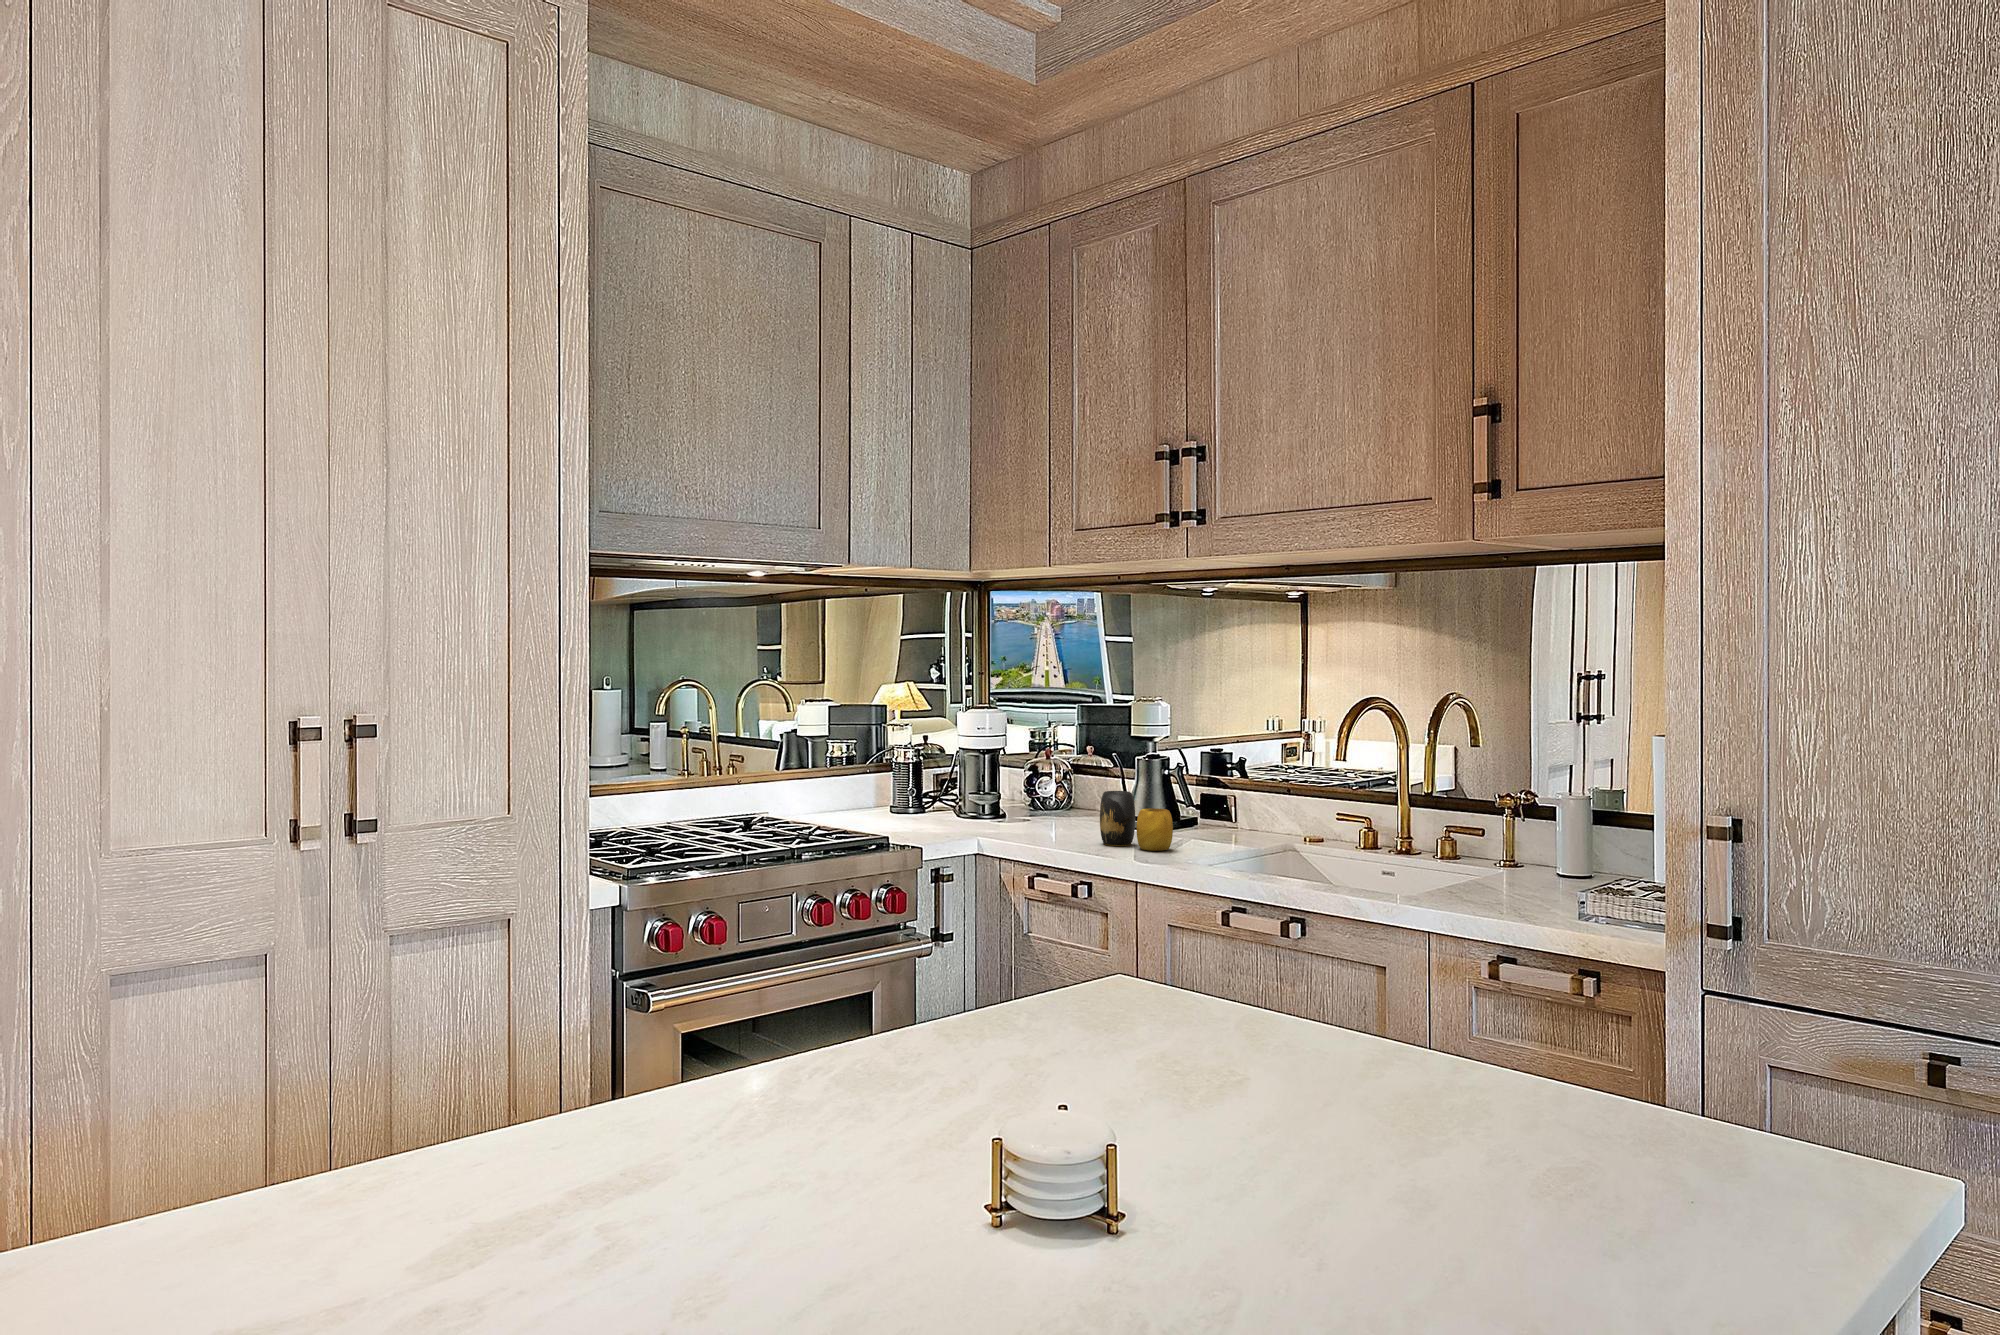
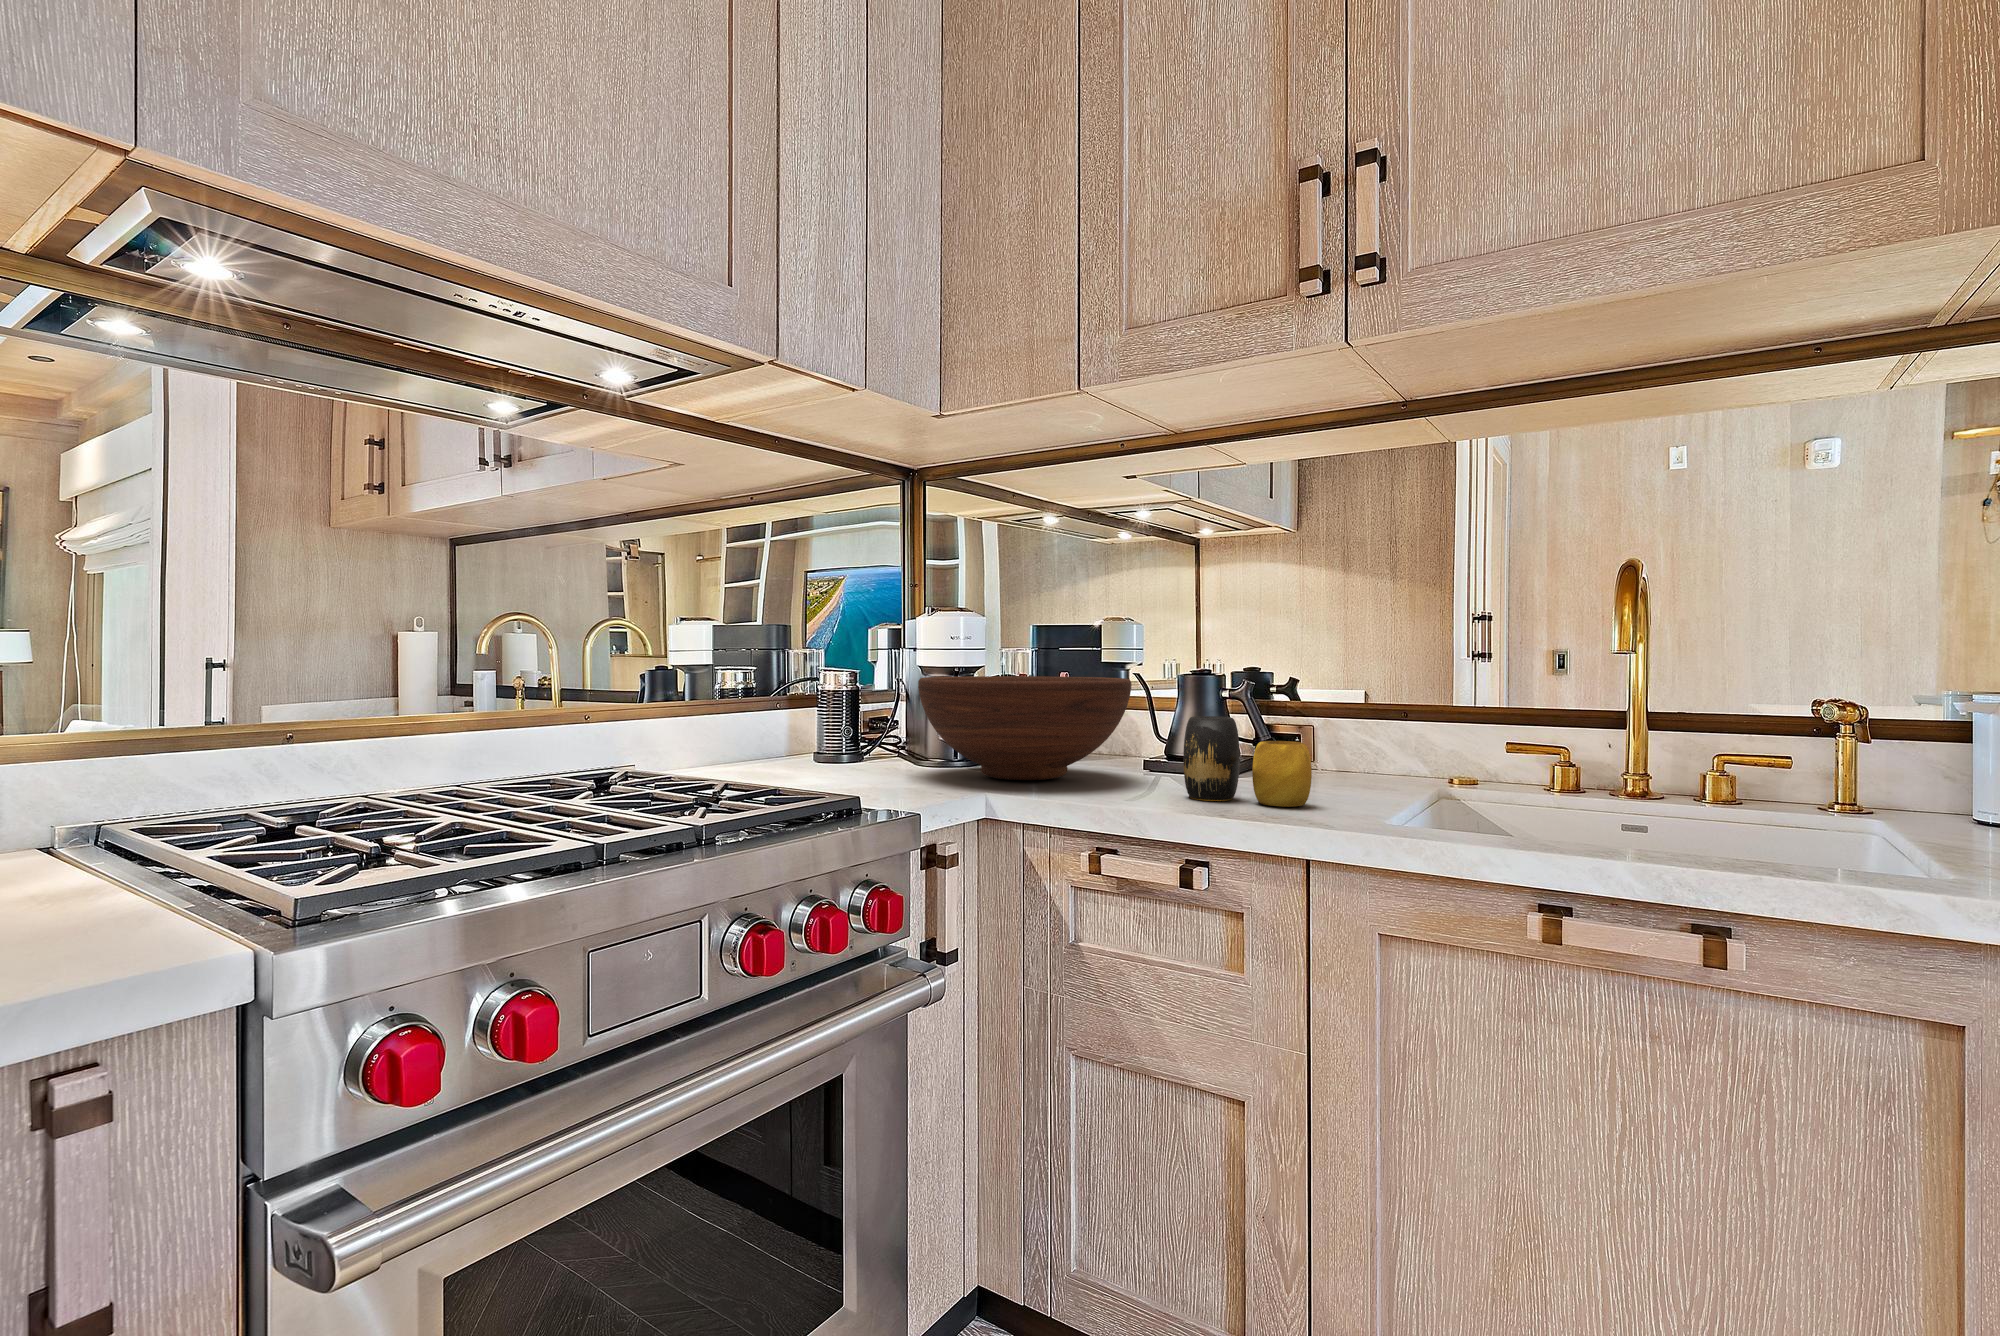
fruit bowl: none [947,755,1091,829] -> present [918,676,1131,780]

